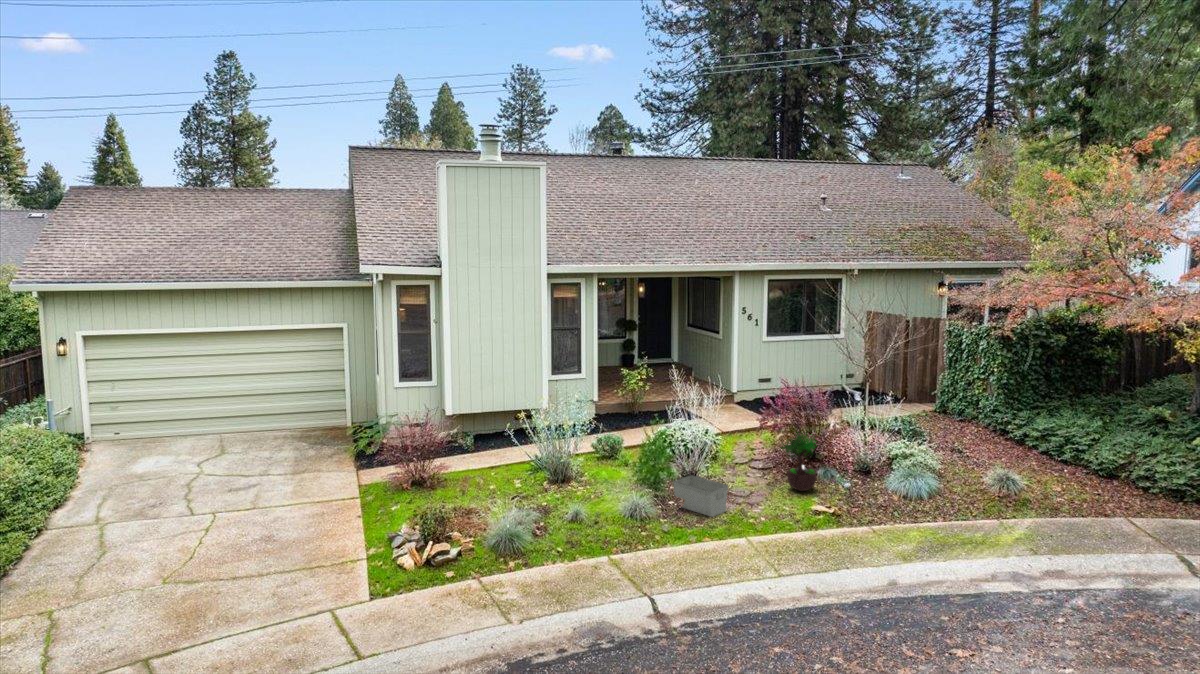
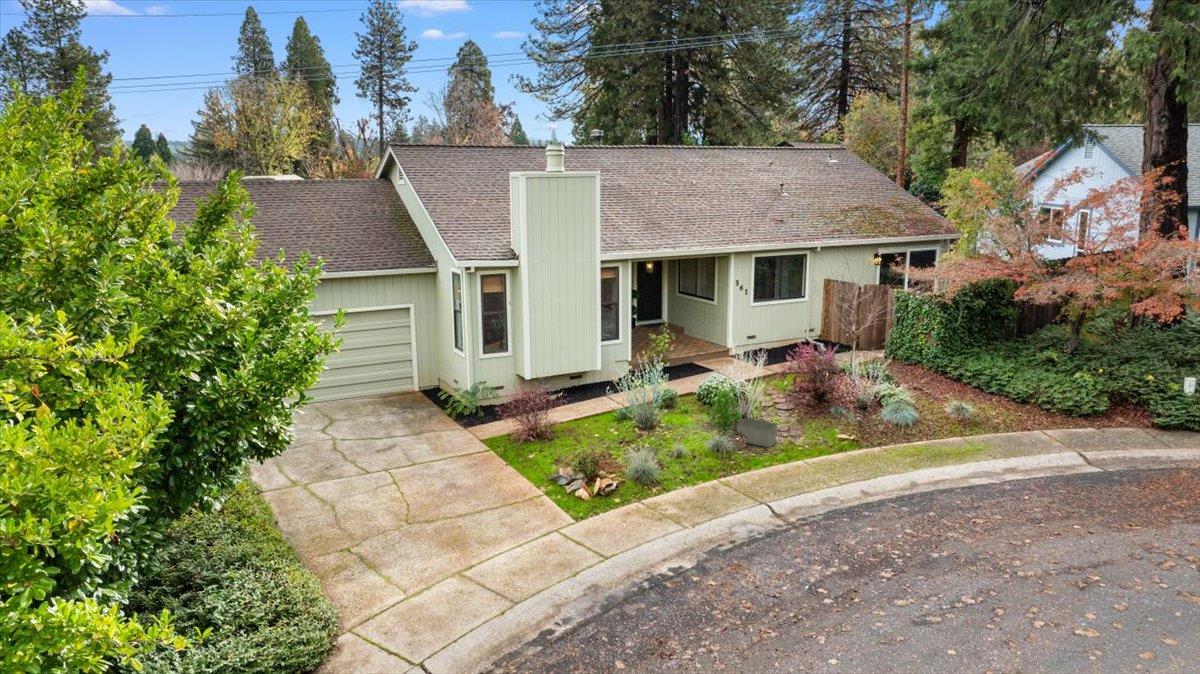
potted tree: present [780,434,816,491] -> none [804,379,834,424]

